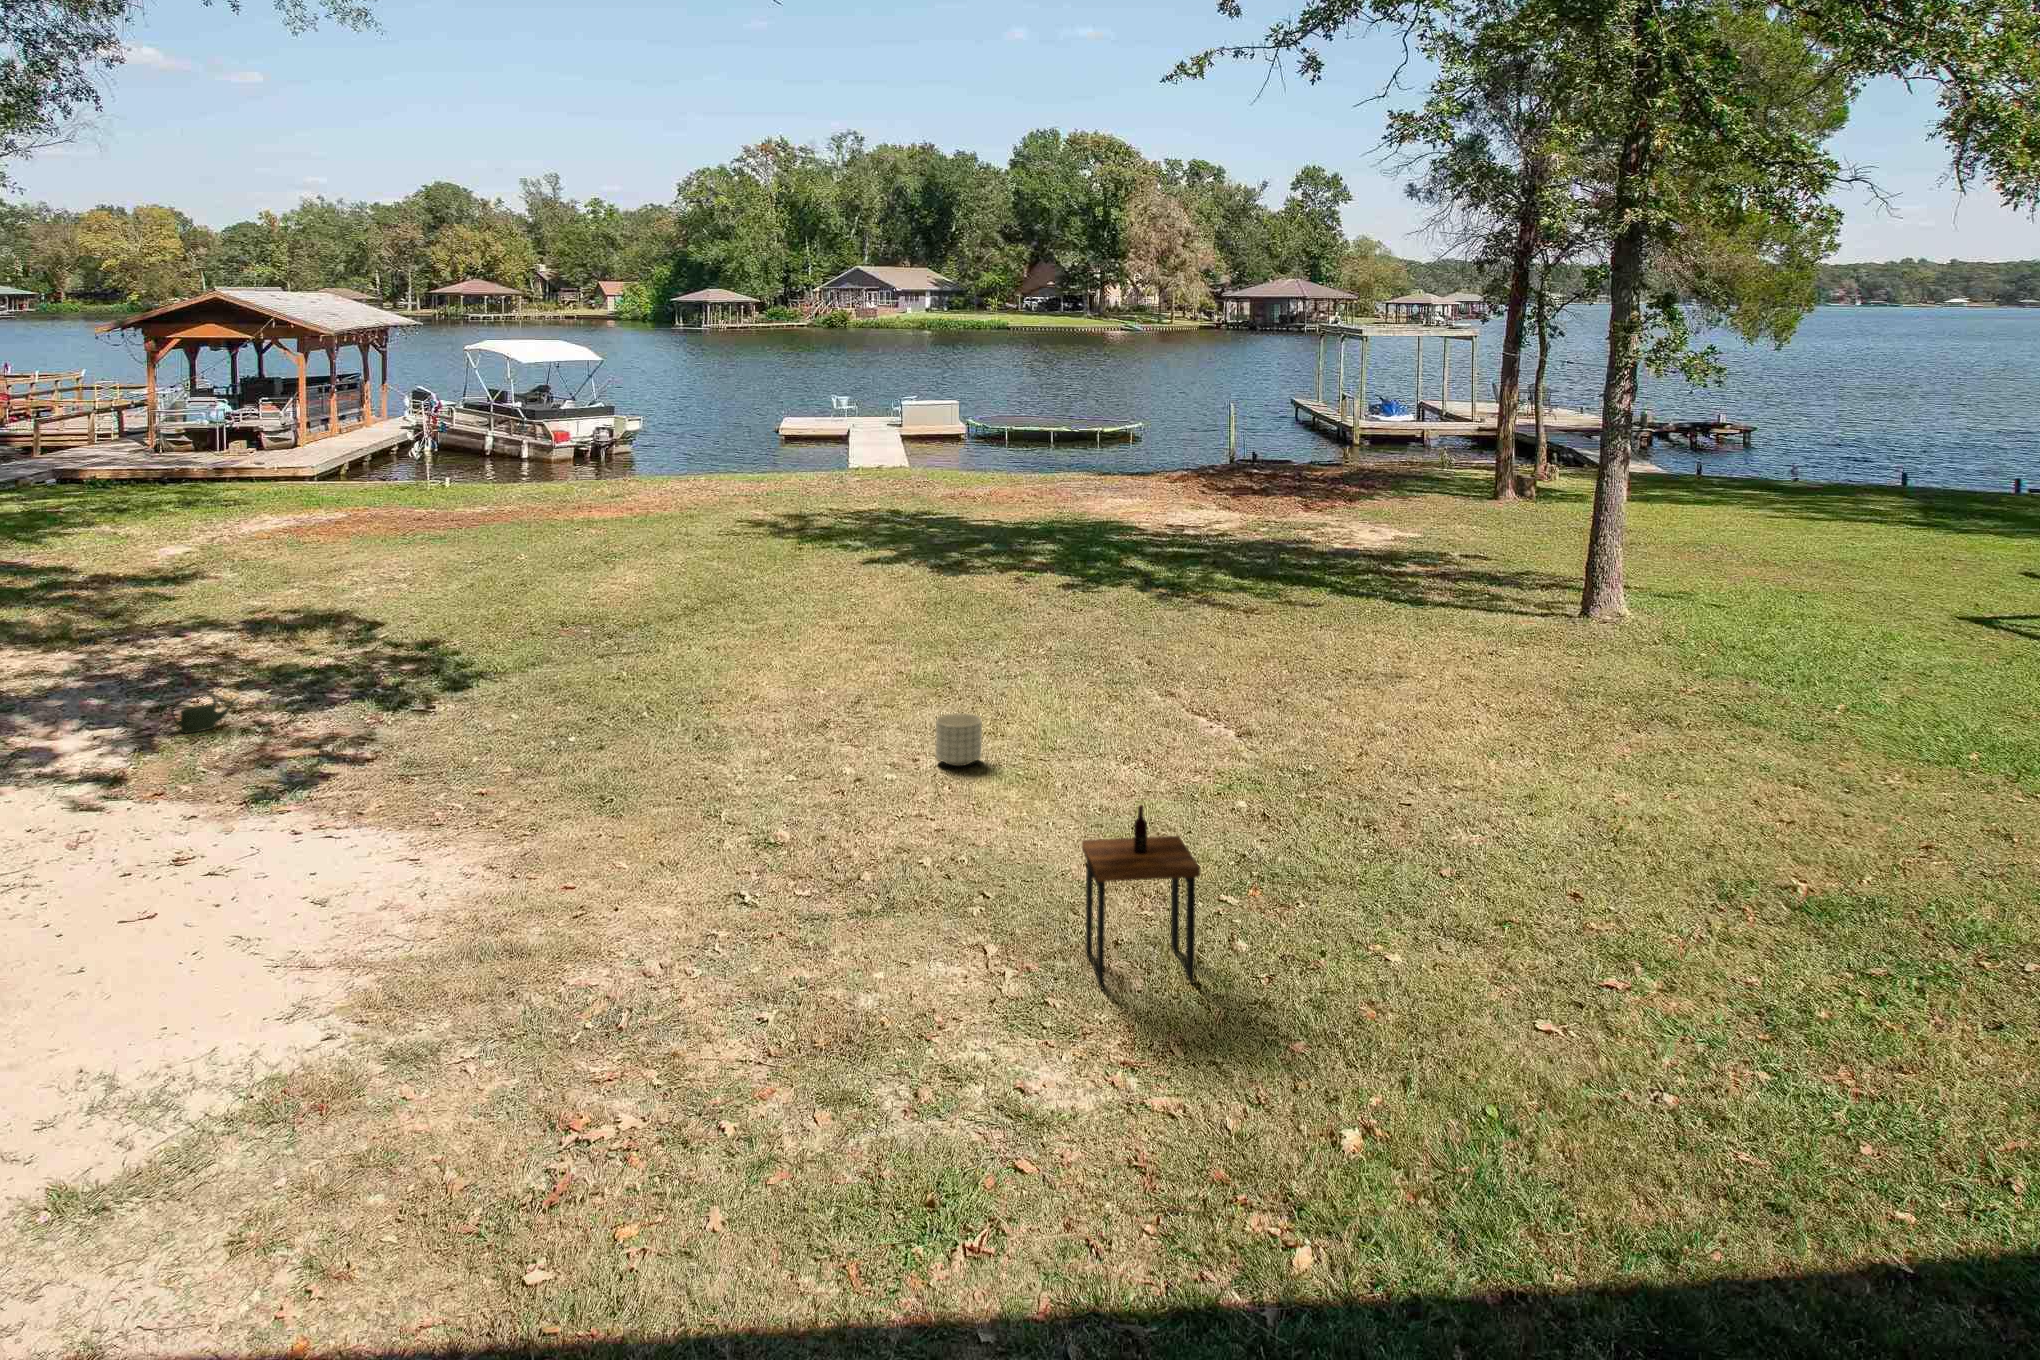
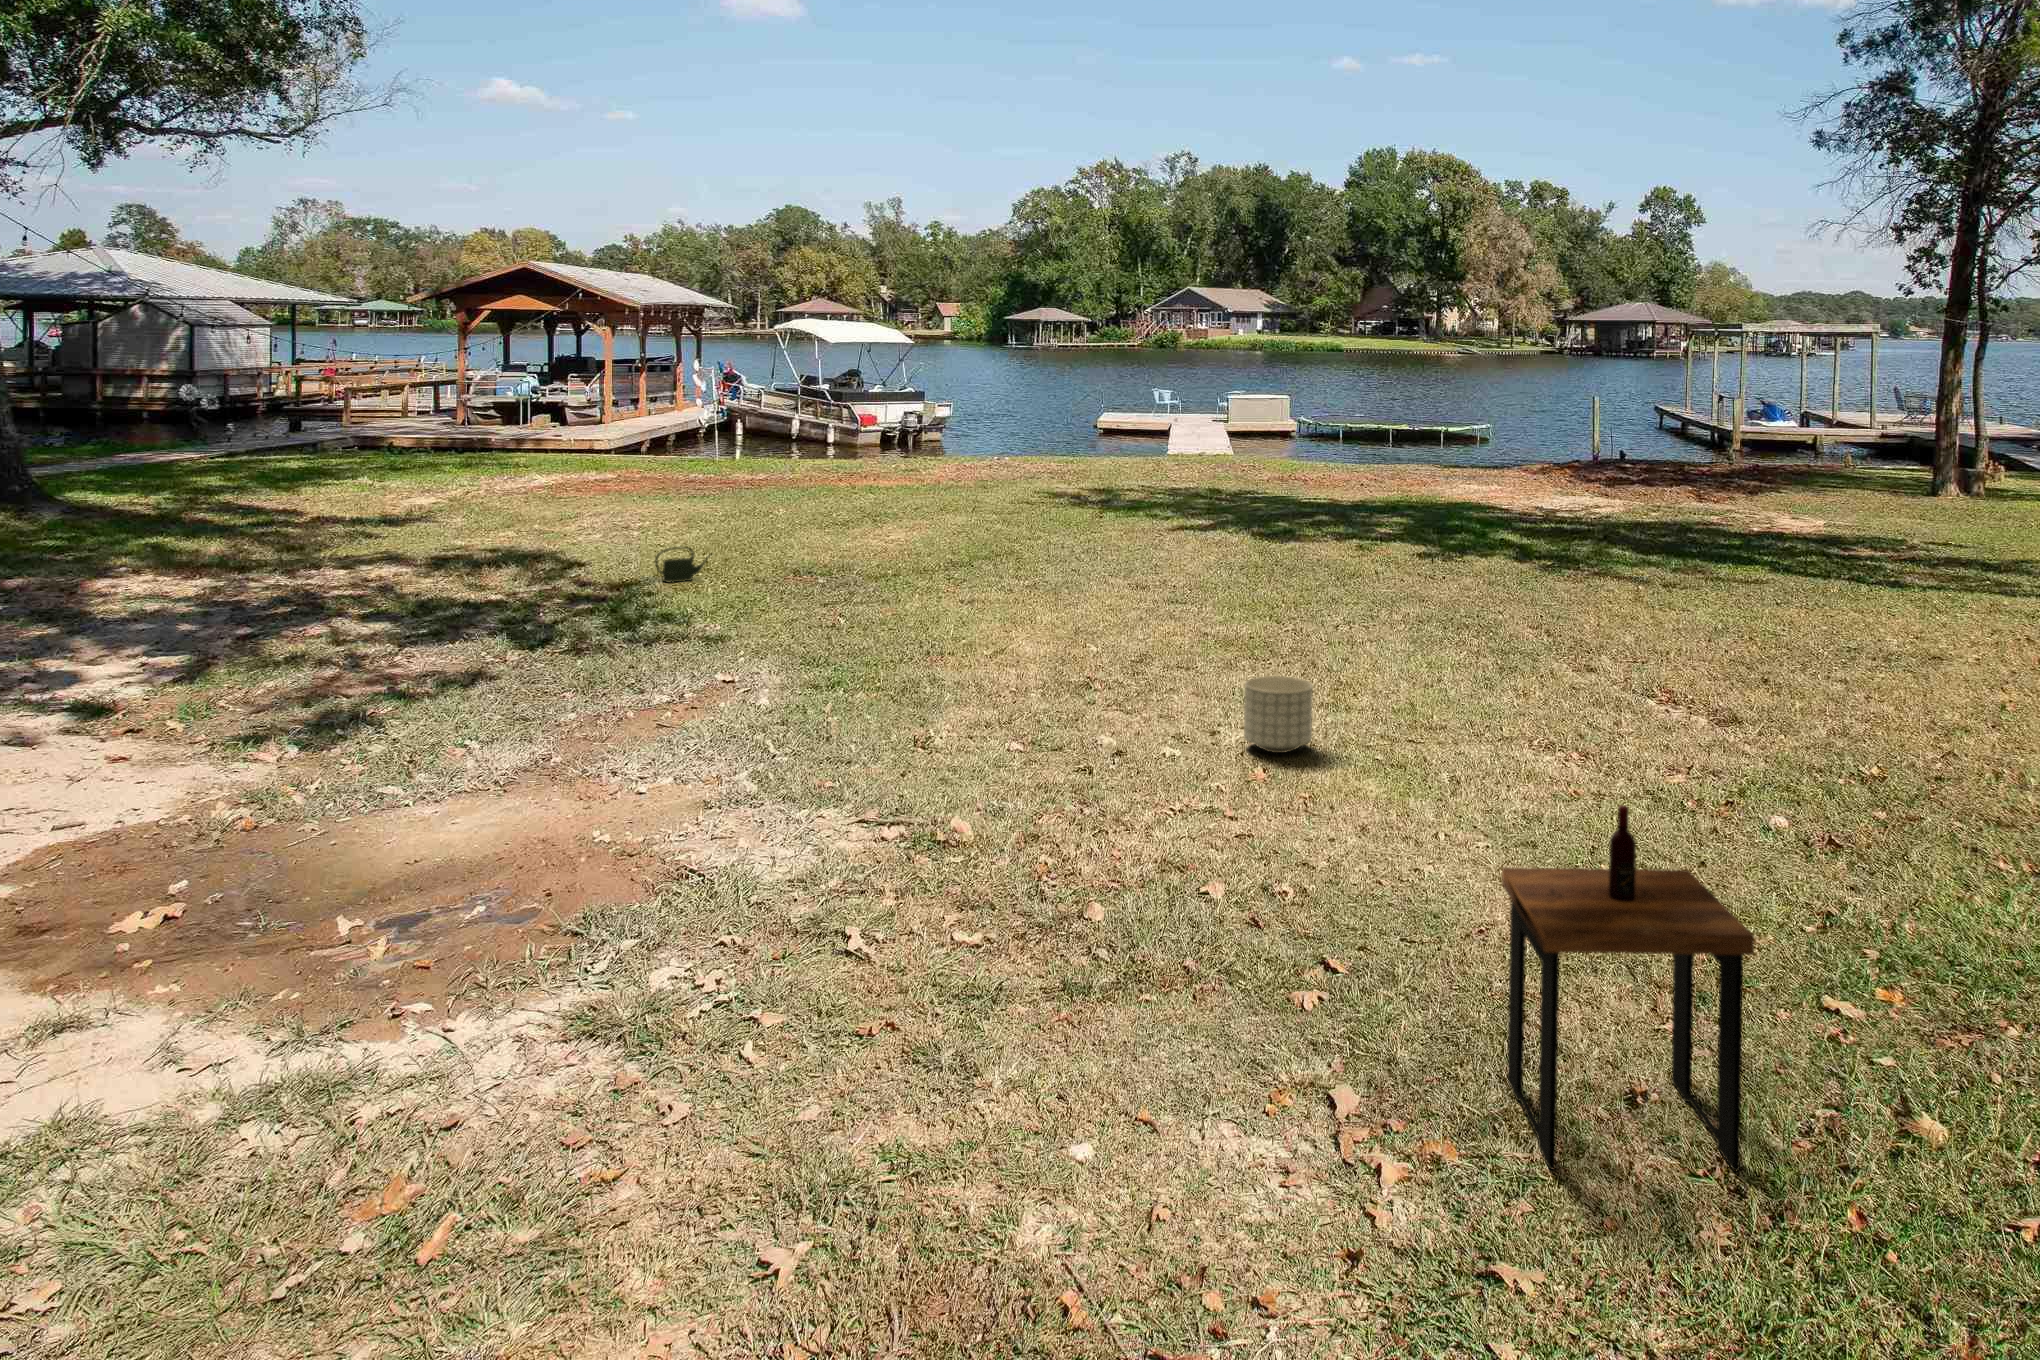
watering can: present [171,694,238,733] -> present [655,546,710,582]

